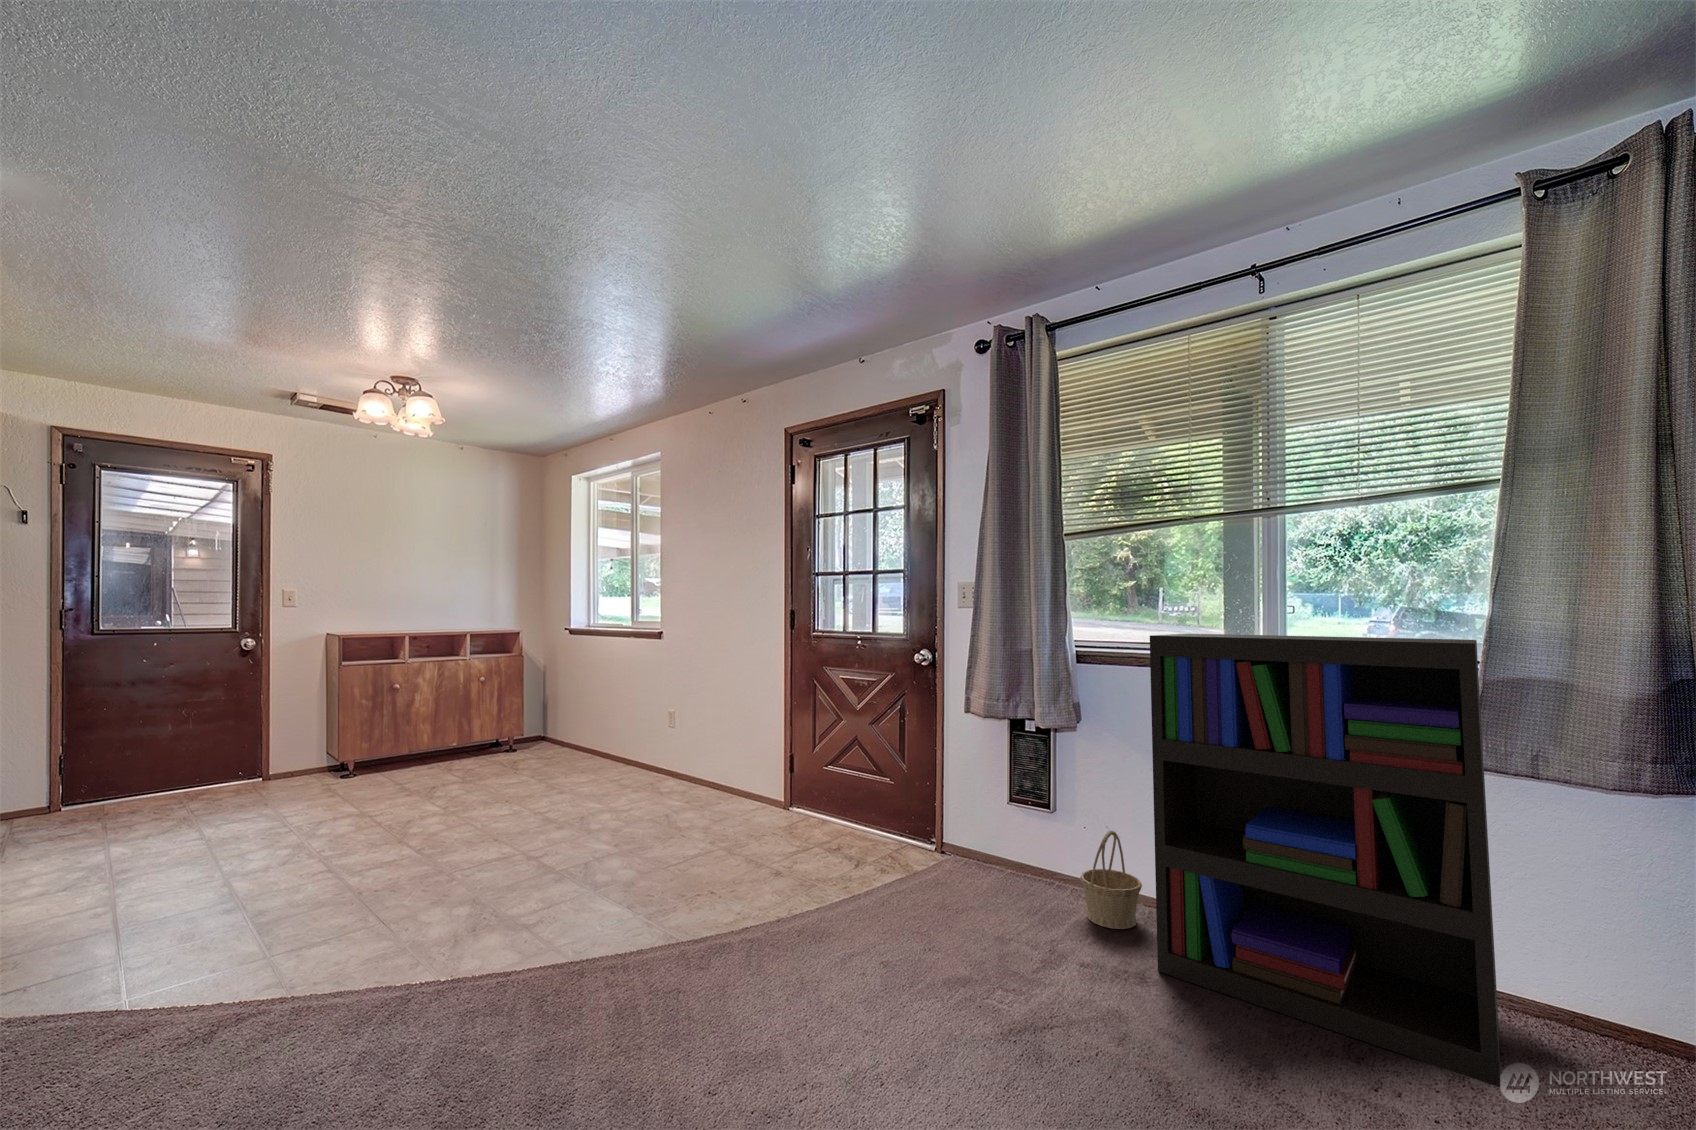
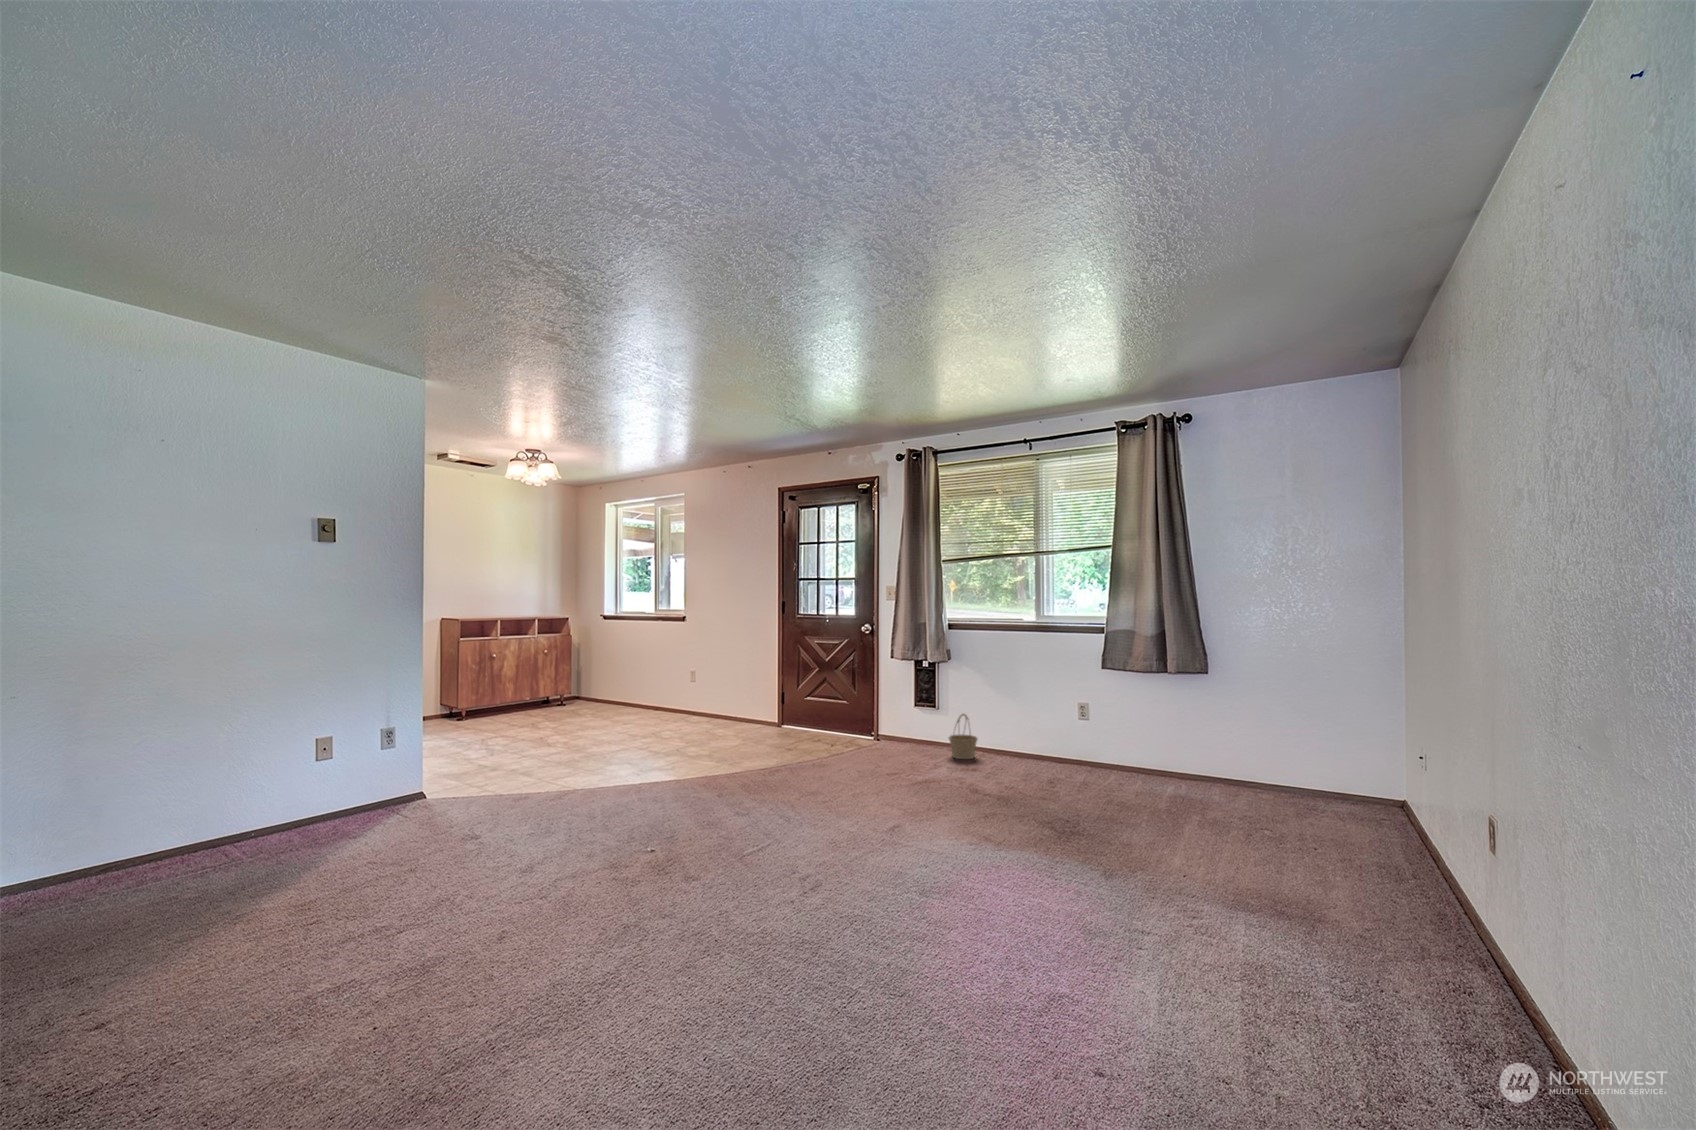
bookshelf: present [1150,633,1500,1087] -> none [978,614,1113,787]

